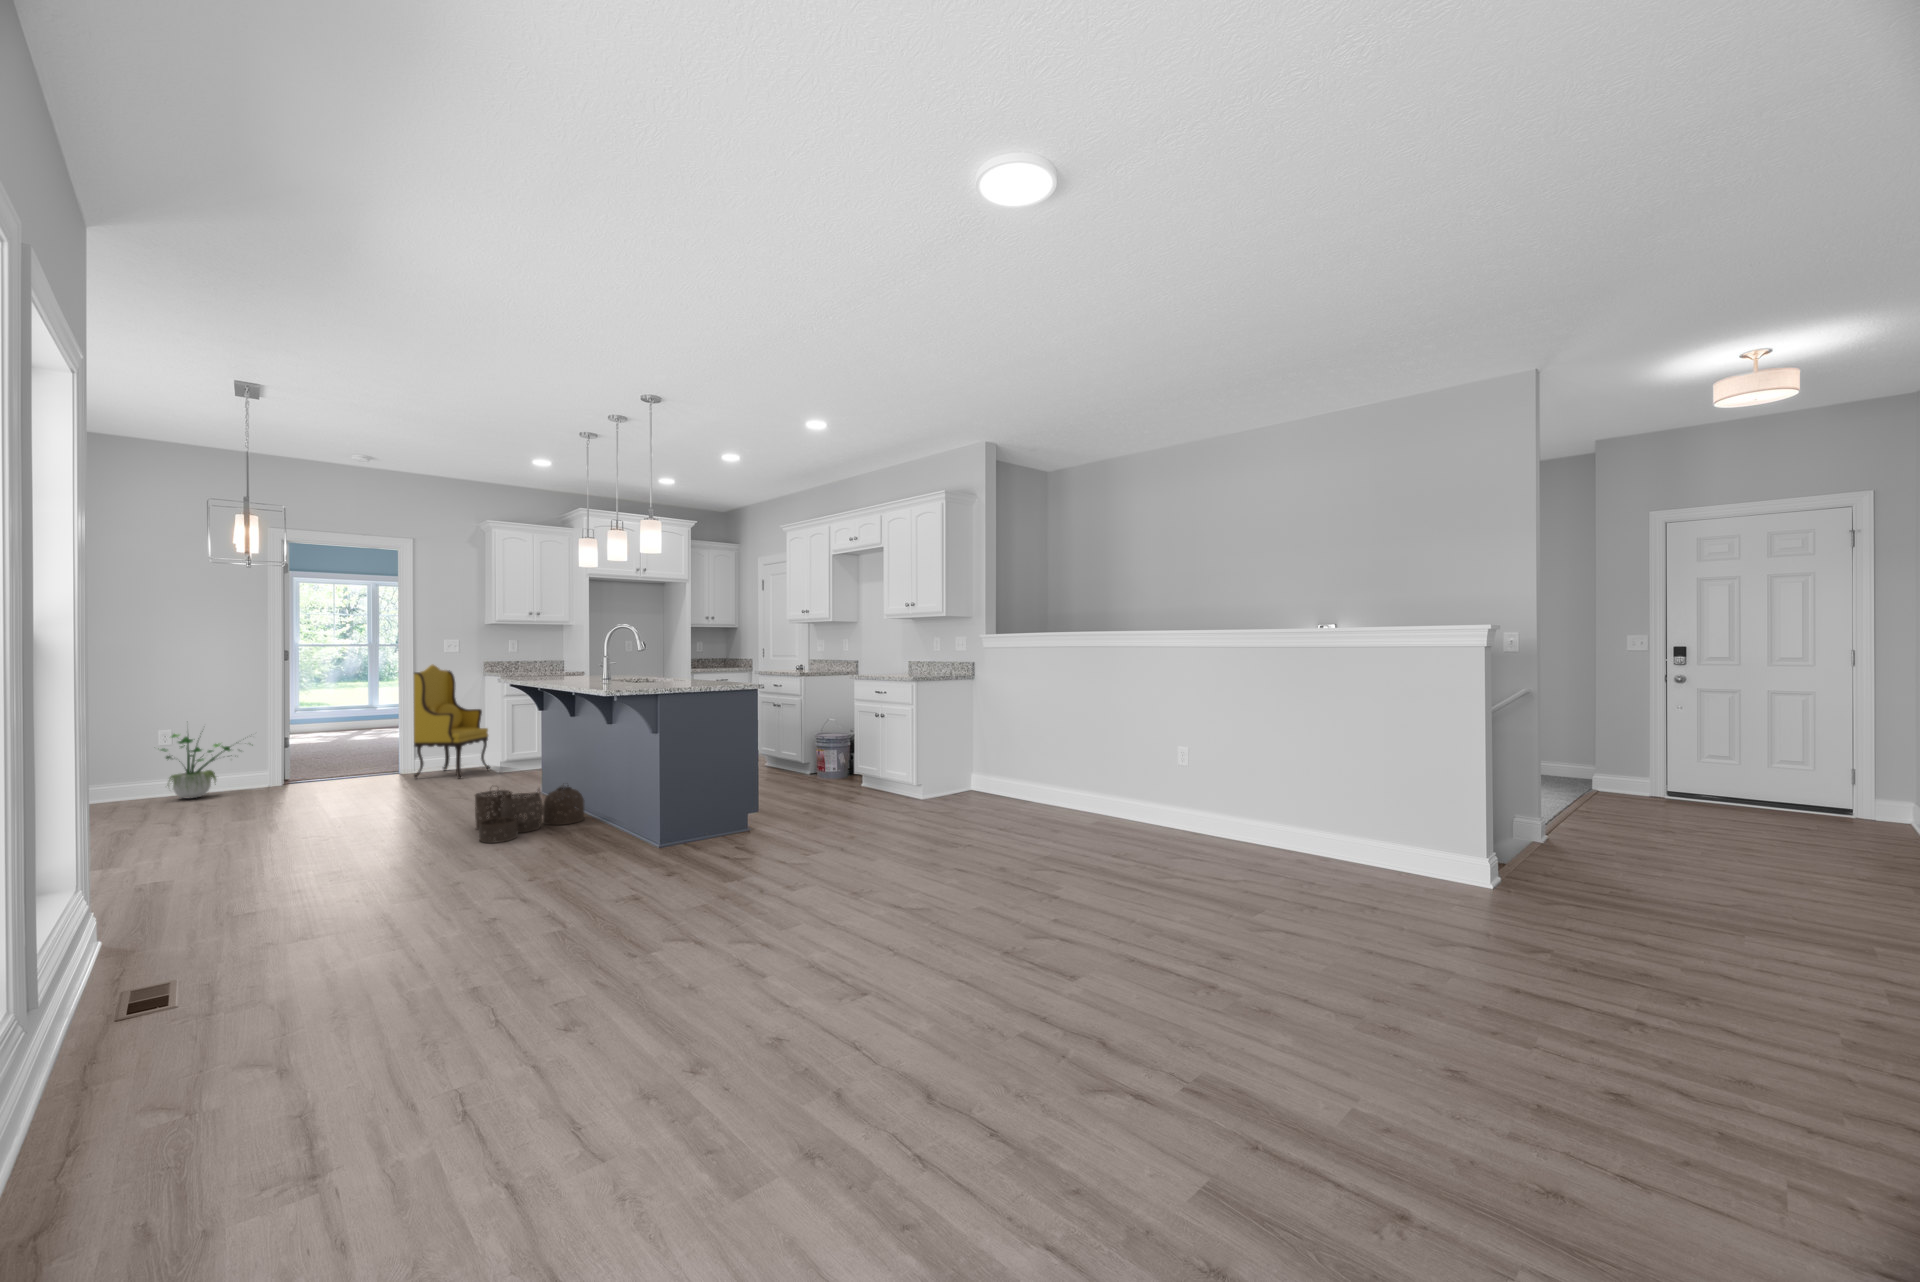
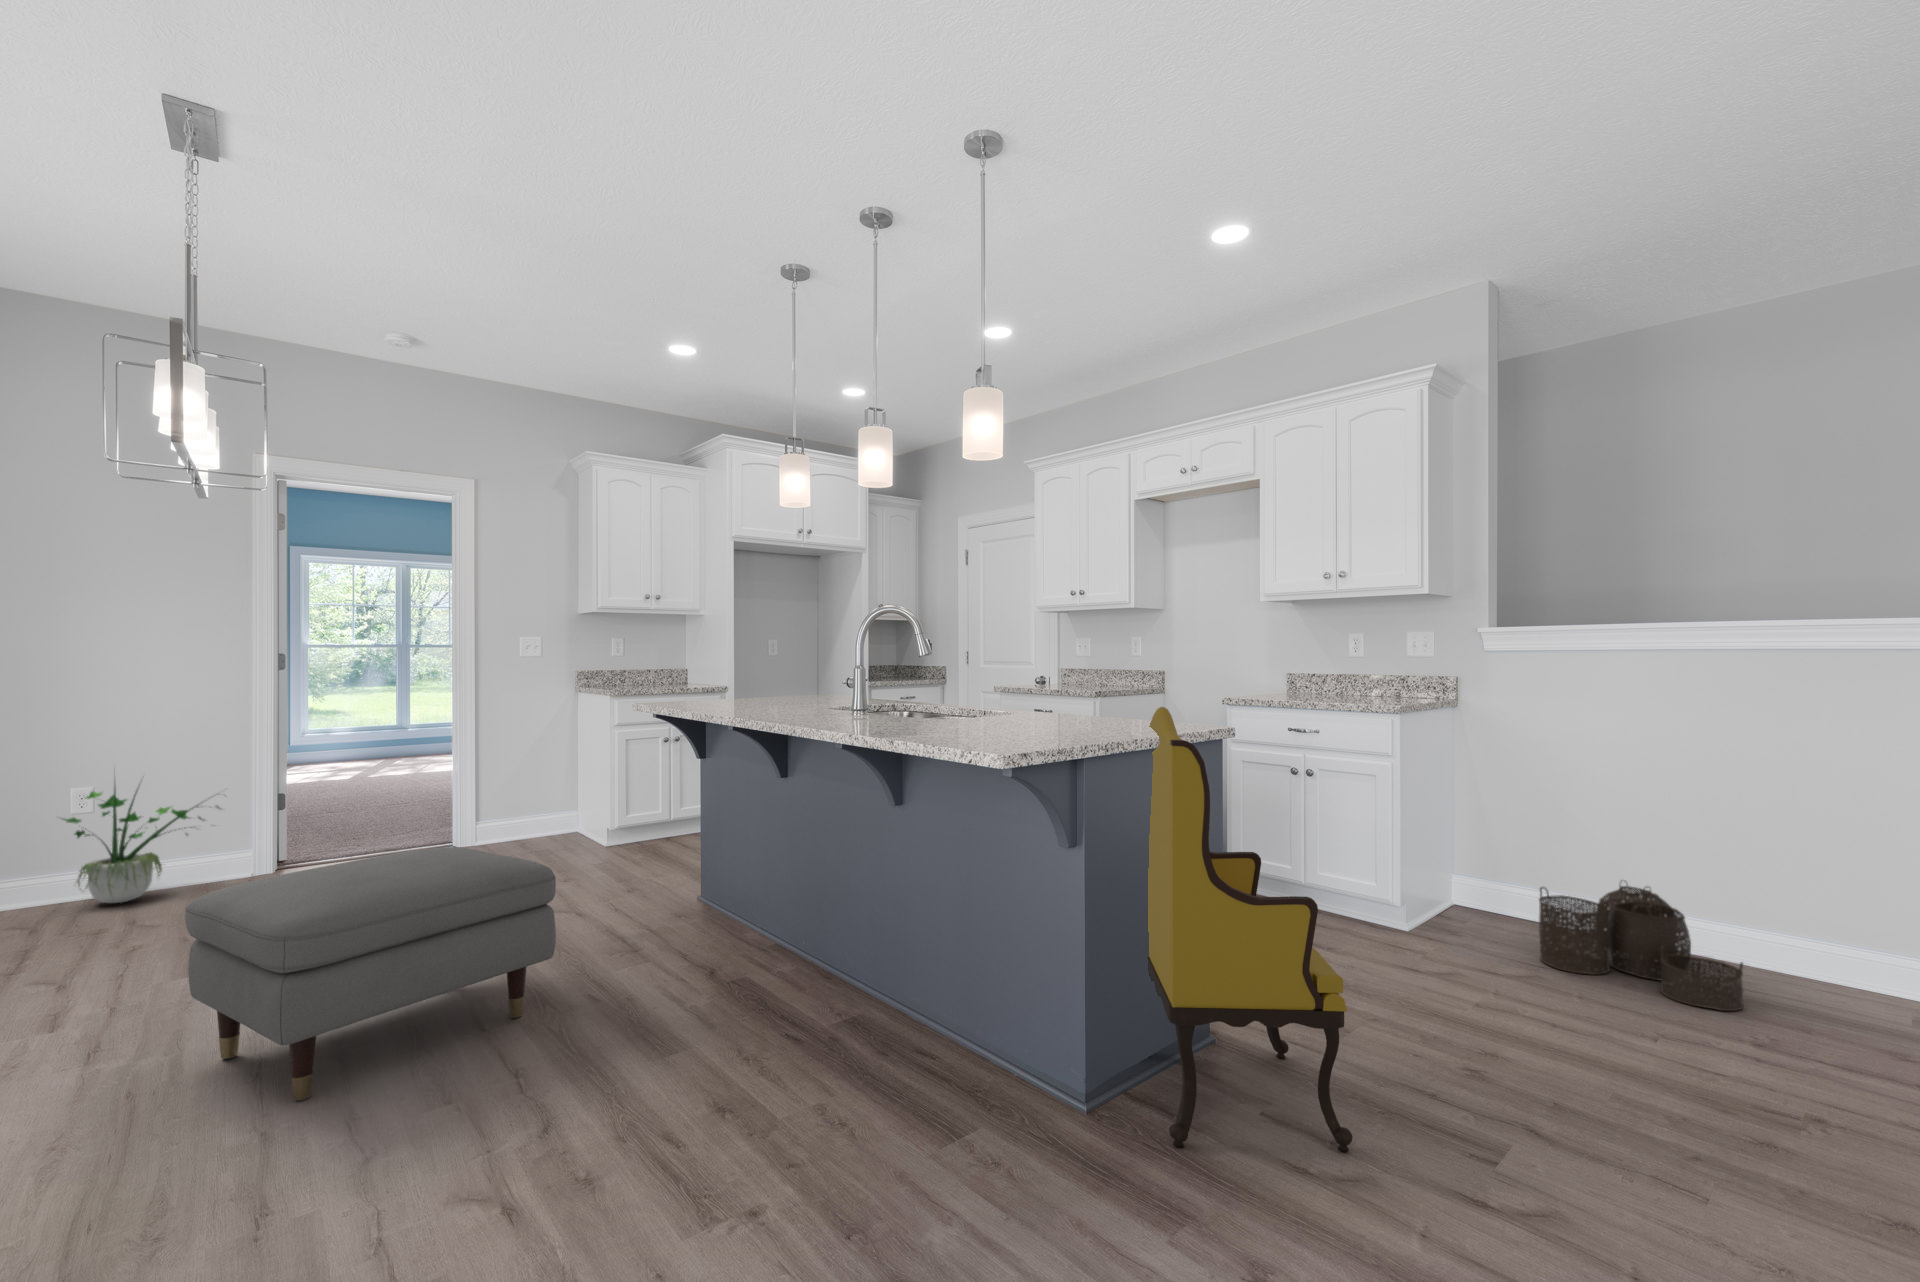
armchair: present [414,665,490,778] -> present [1147,707,1353,1152]
ottoman: none [250,753,436,854] -> present [185,847,556,1101]
woven basket: present [475,786,584,843] -> present [1539,881,1743,1011]

